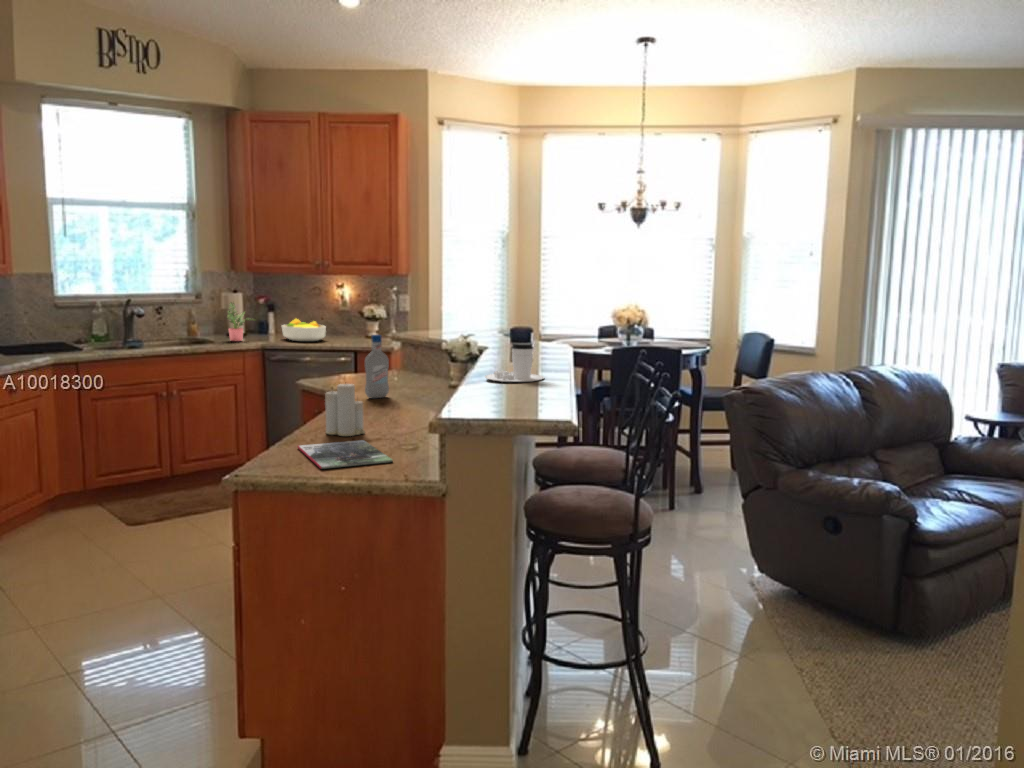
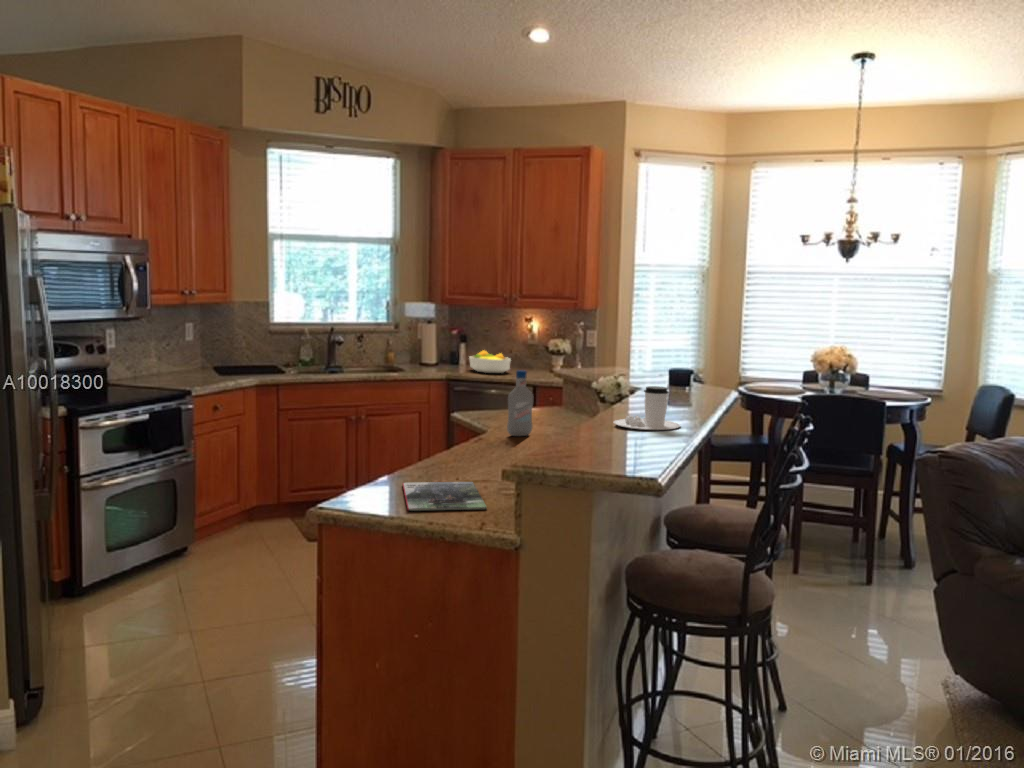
potted plant: present [227,303,255,341] -> none [417,332,445,370]
candle: present [325,384,365,436] -> none [441,415,481,476]

